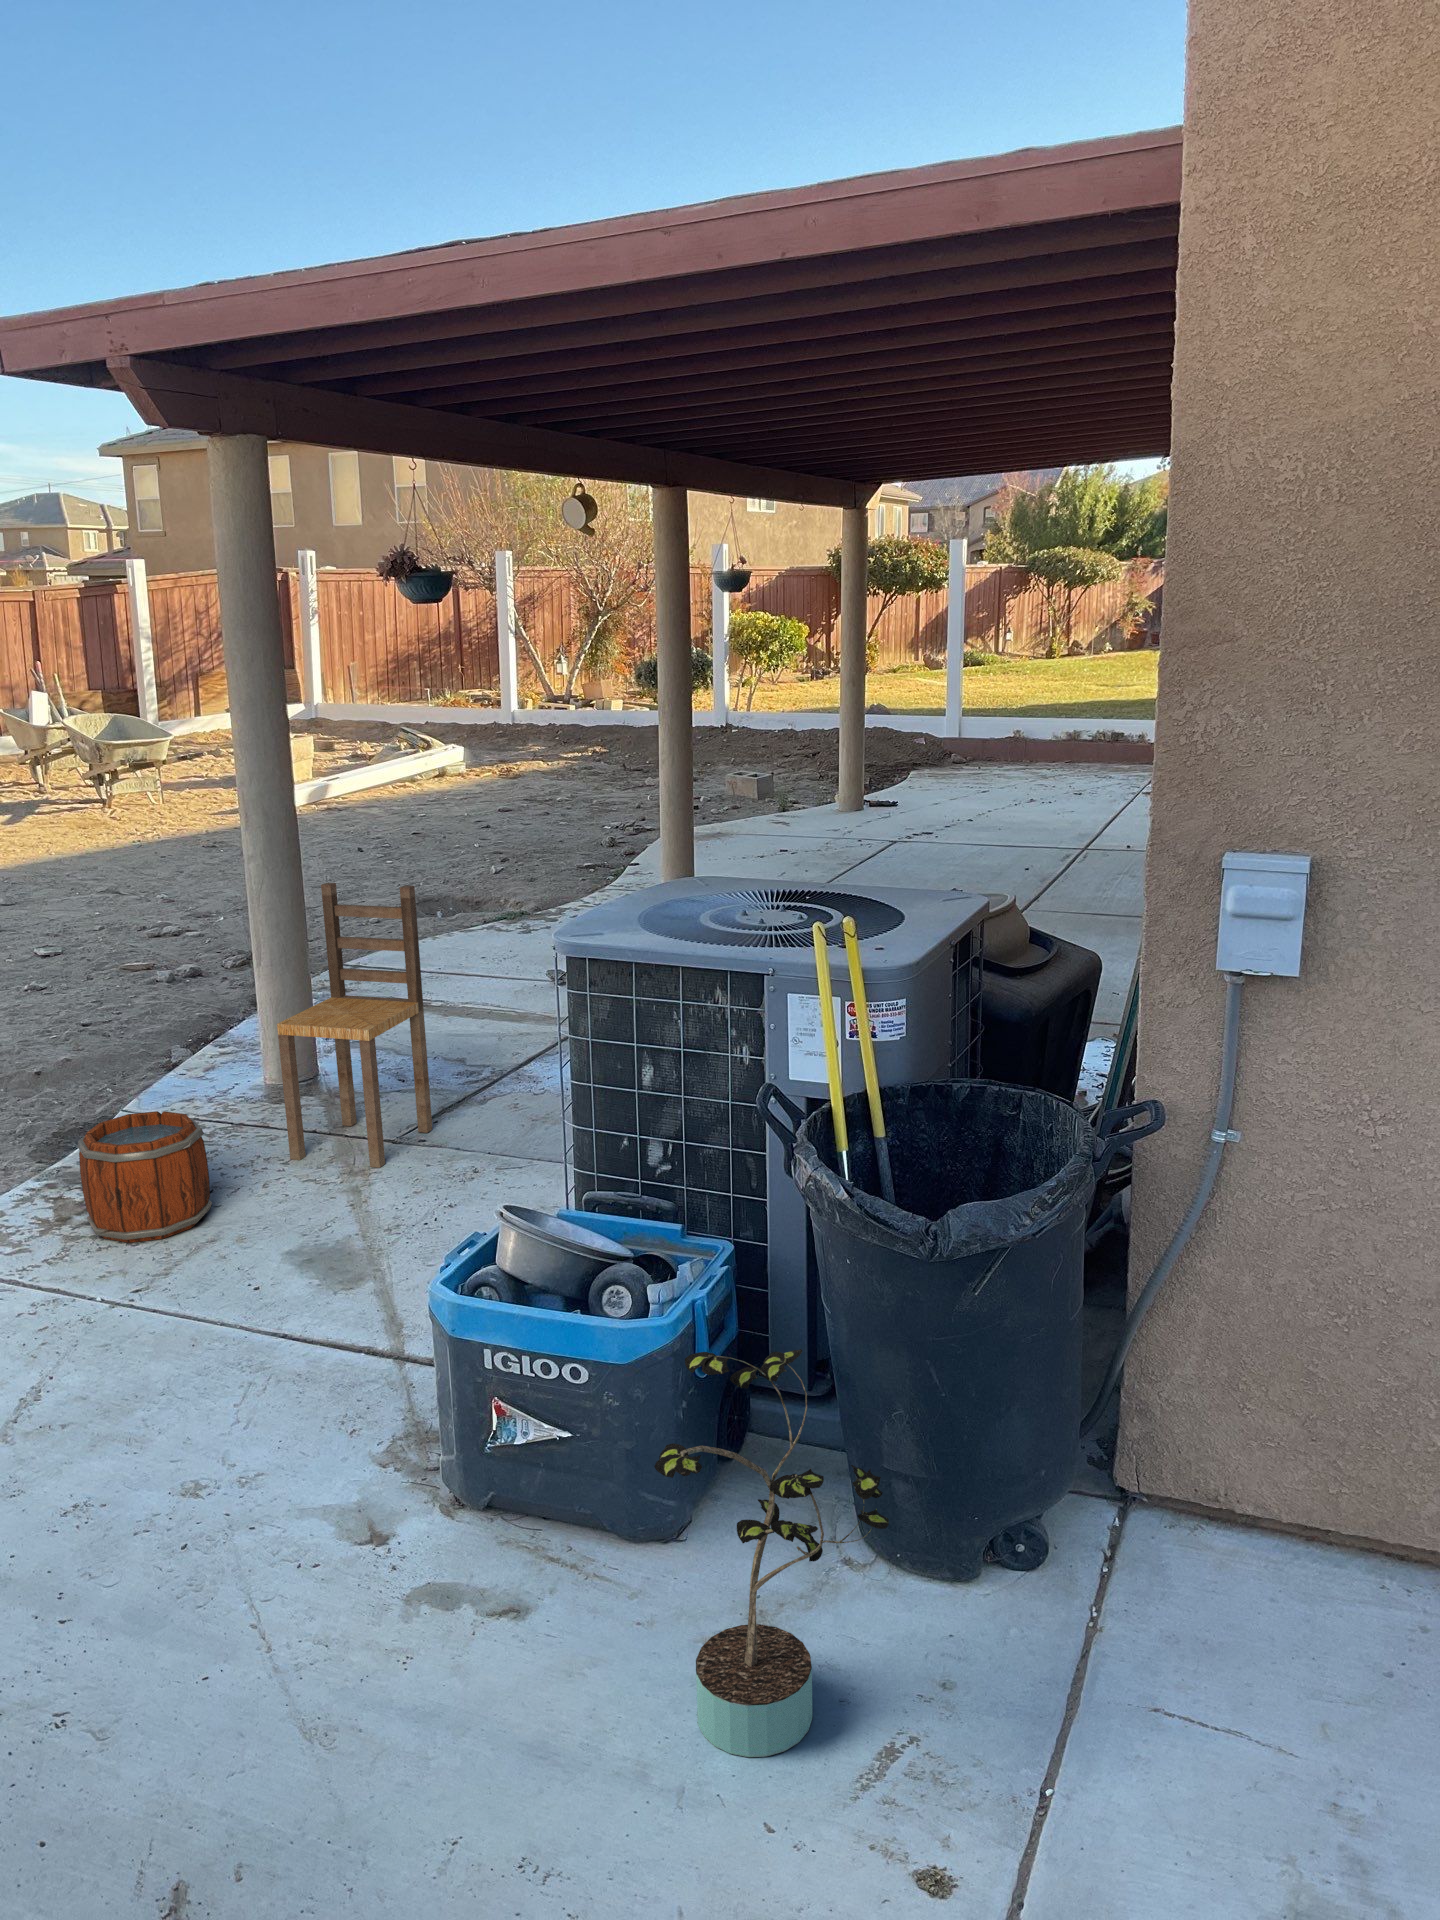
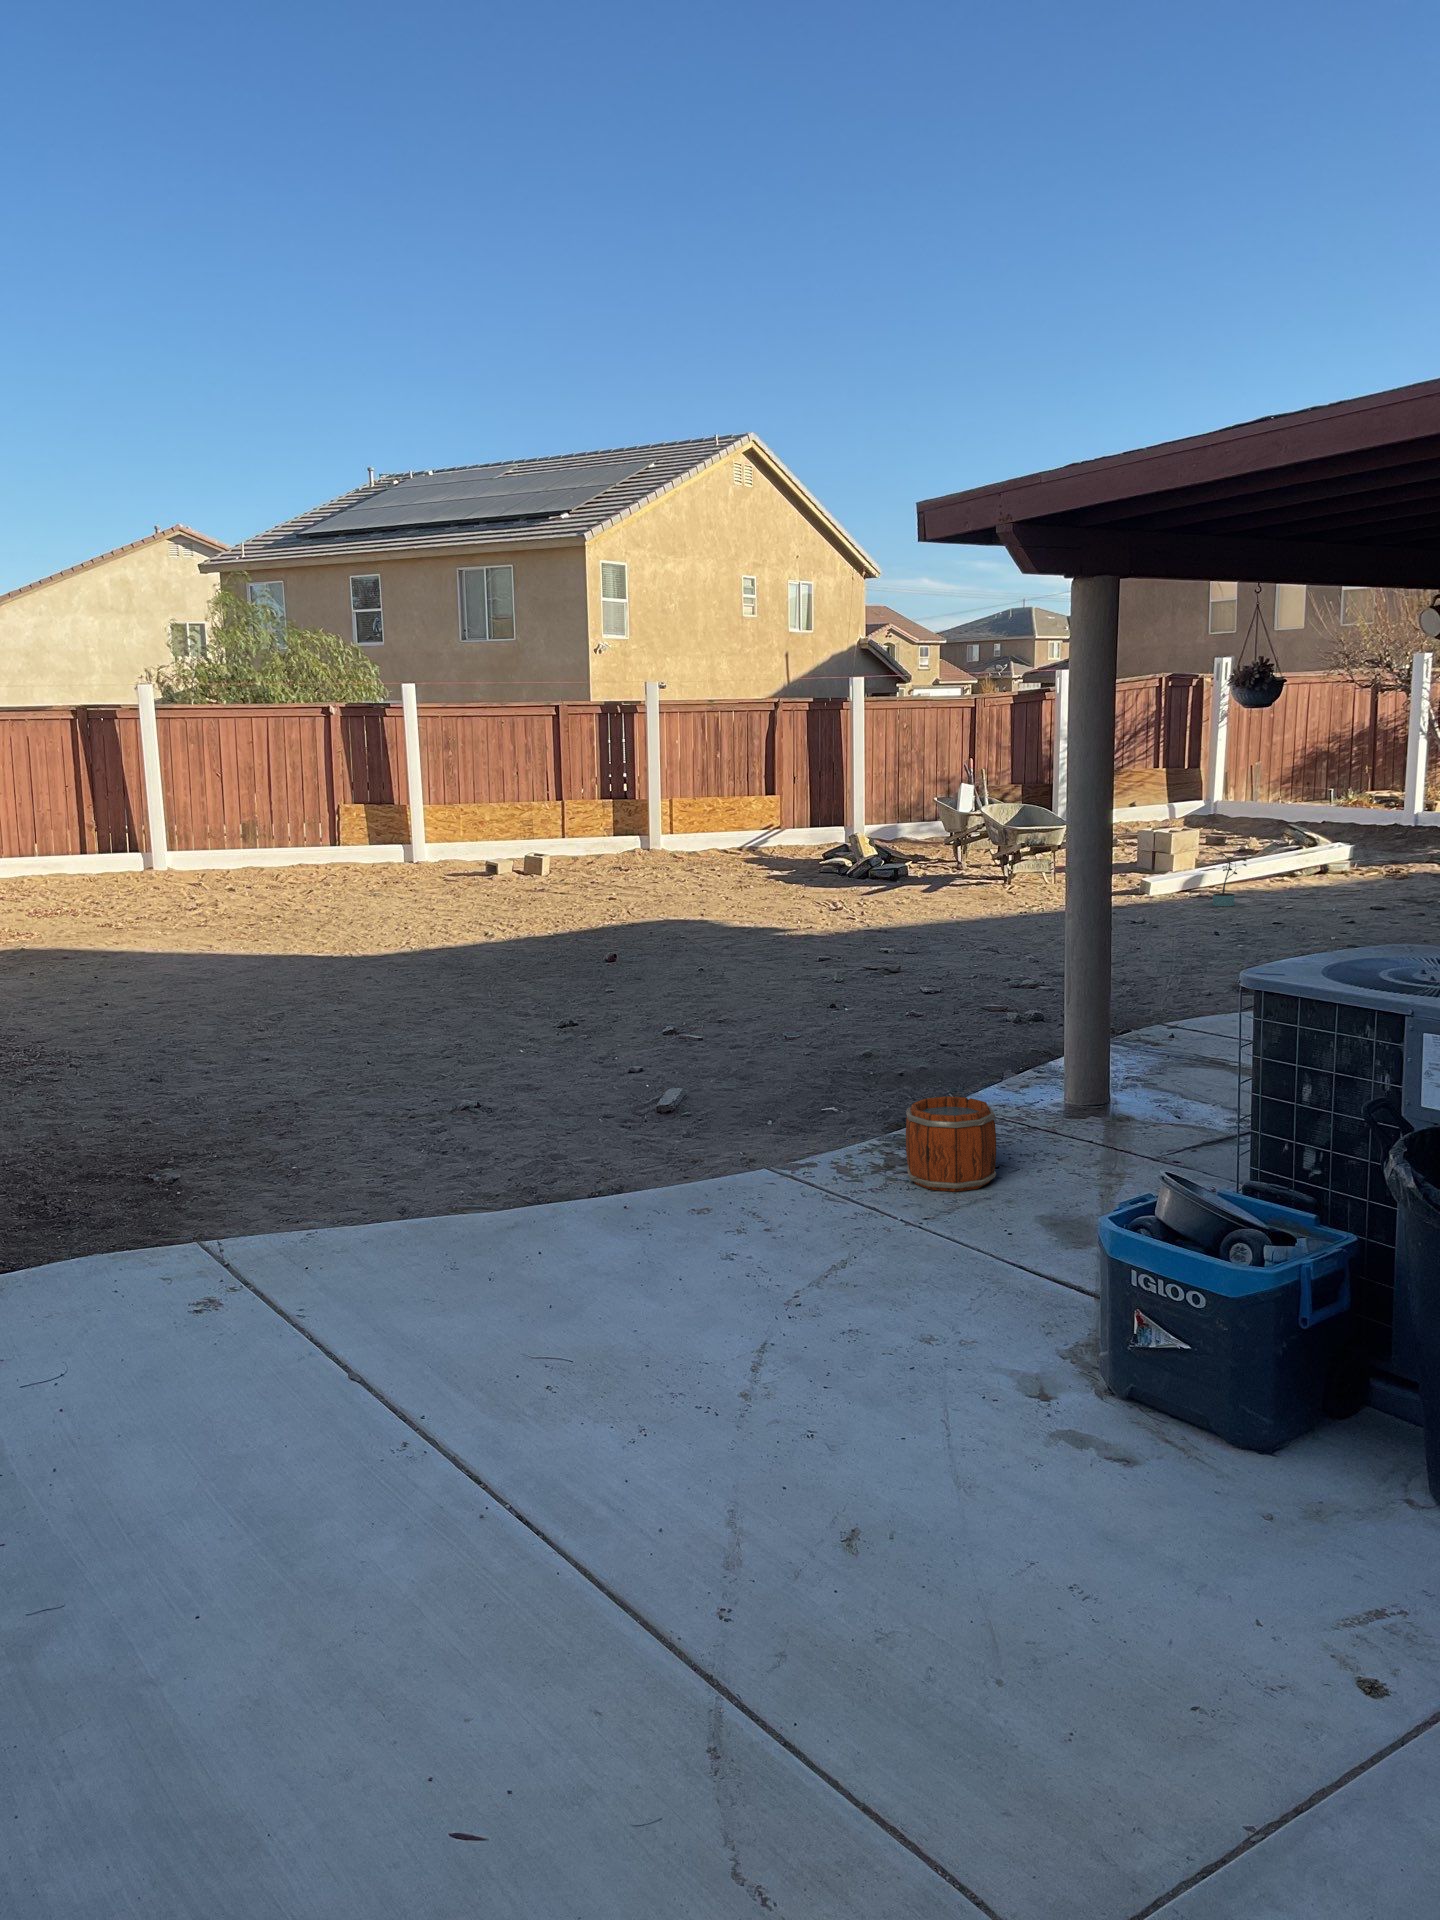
chair: present [277,883,432,1168] -> none [1067,938,1193,1175]
potted plant: present [654,1349,889,1757] -> present [1206,839,1247,906]

